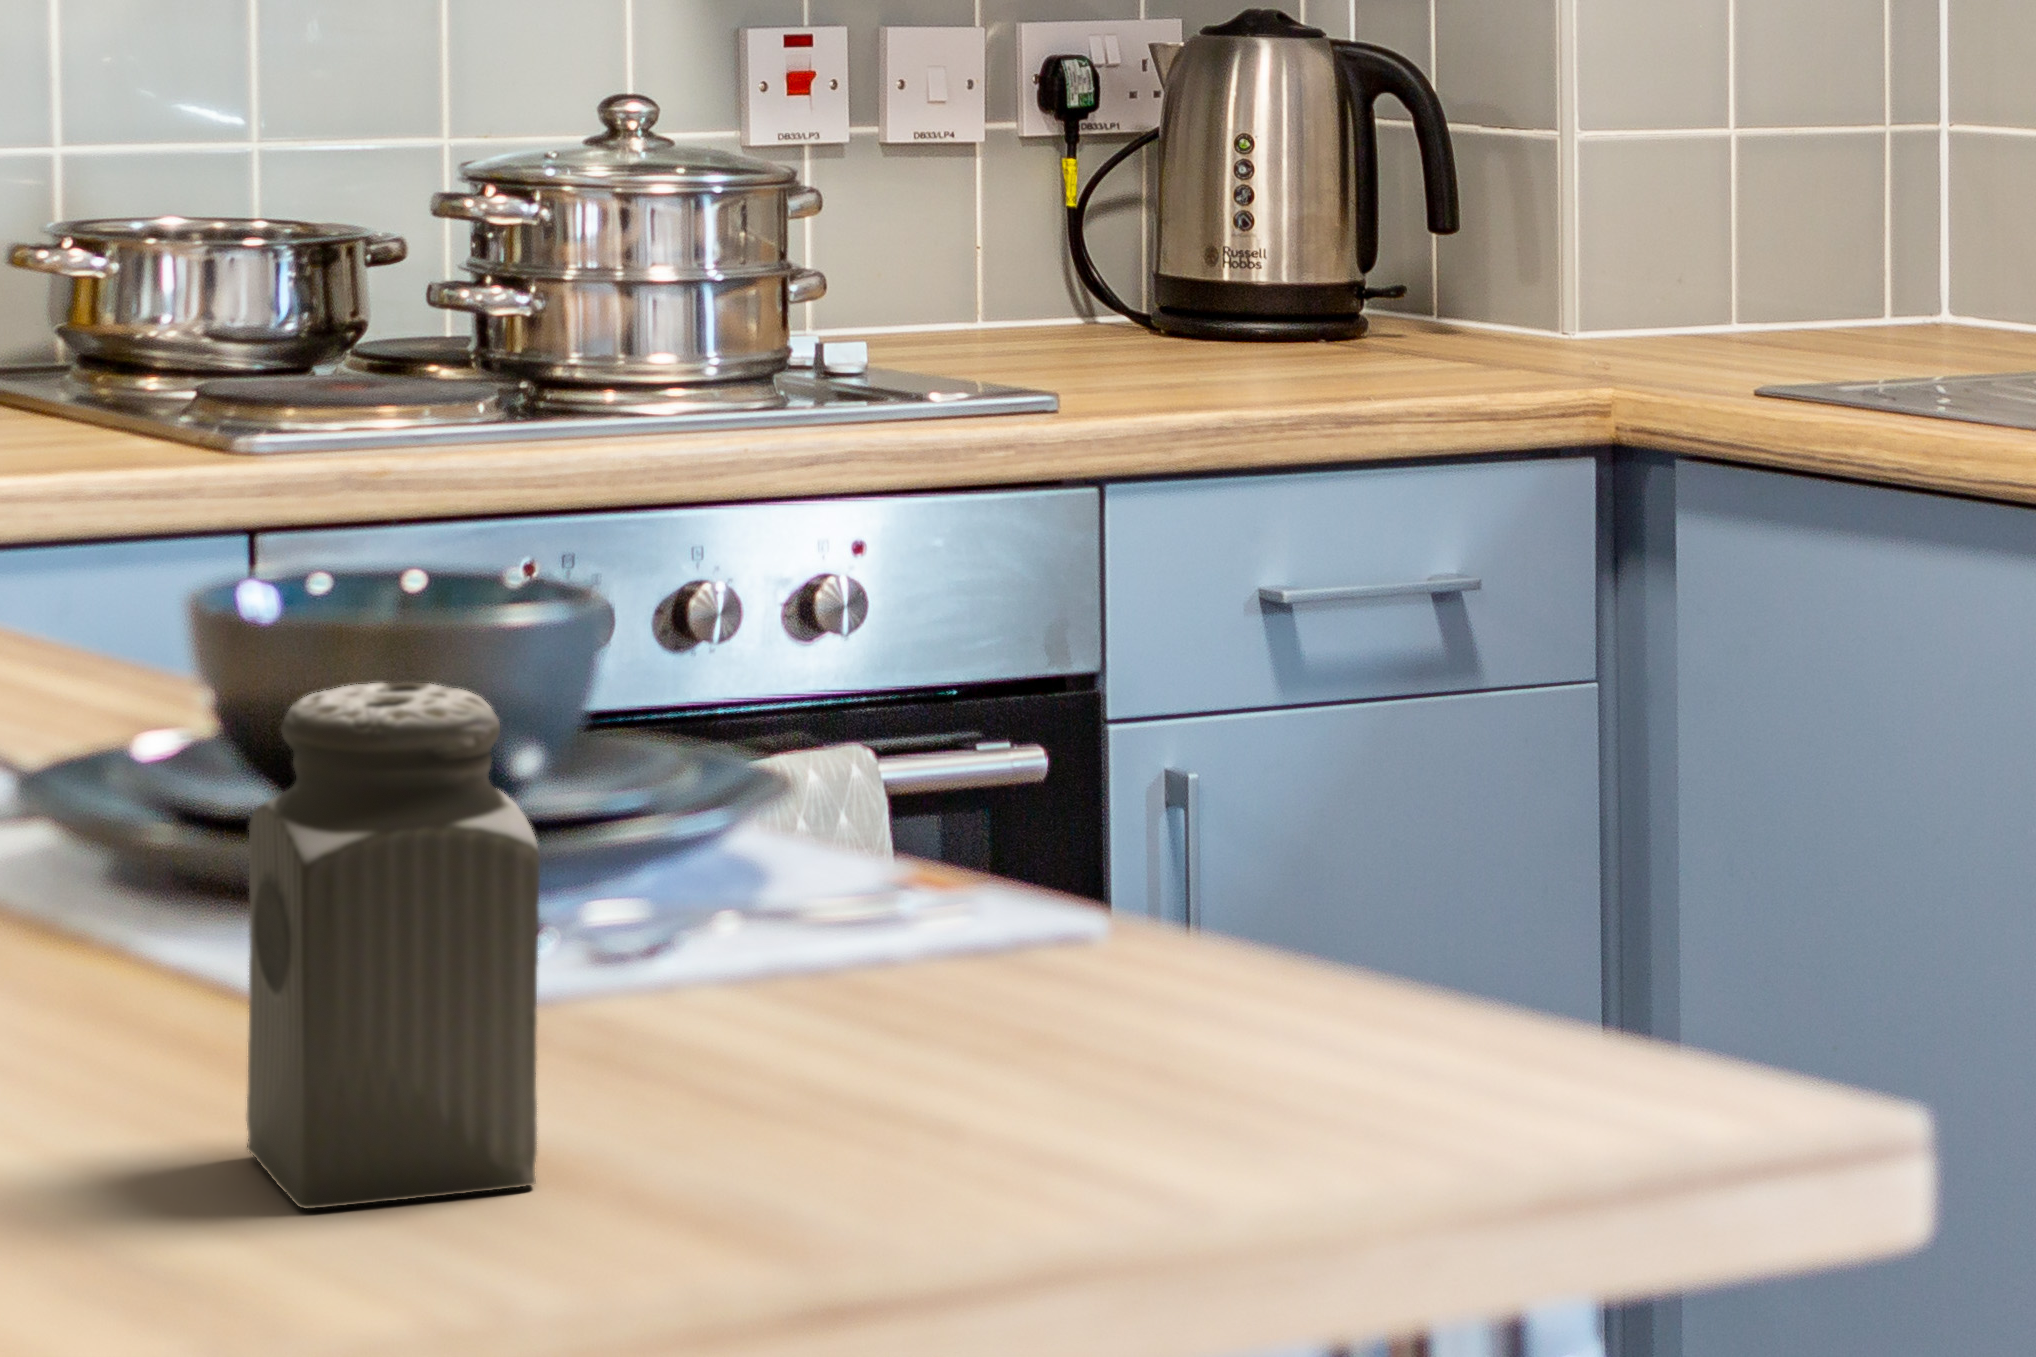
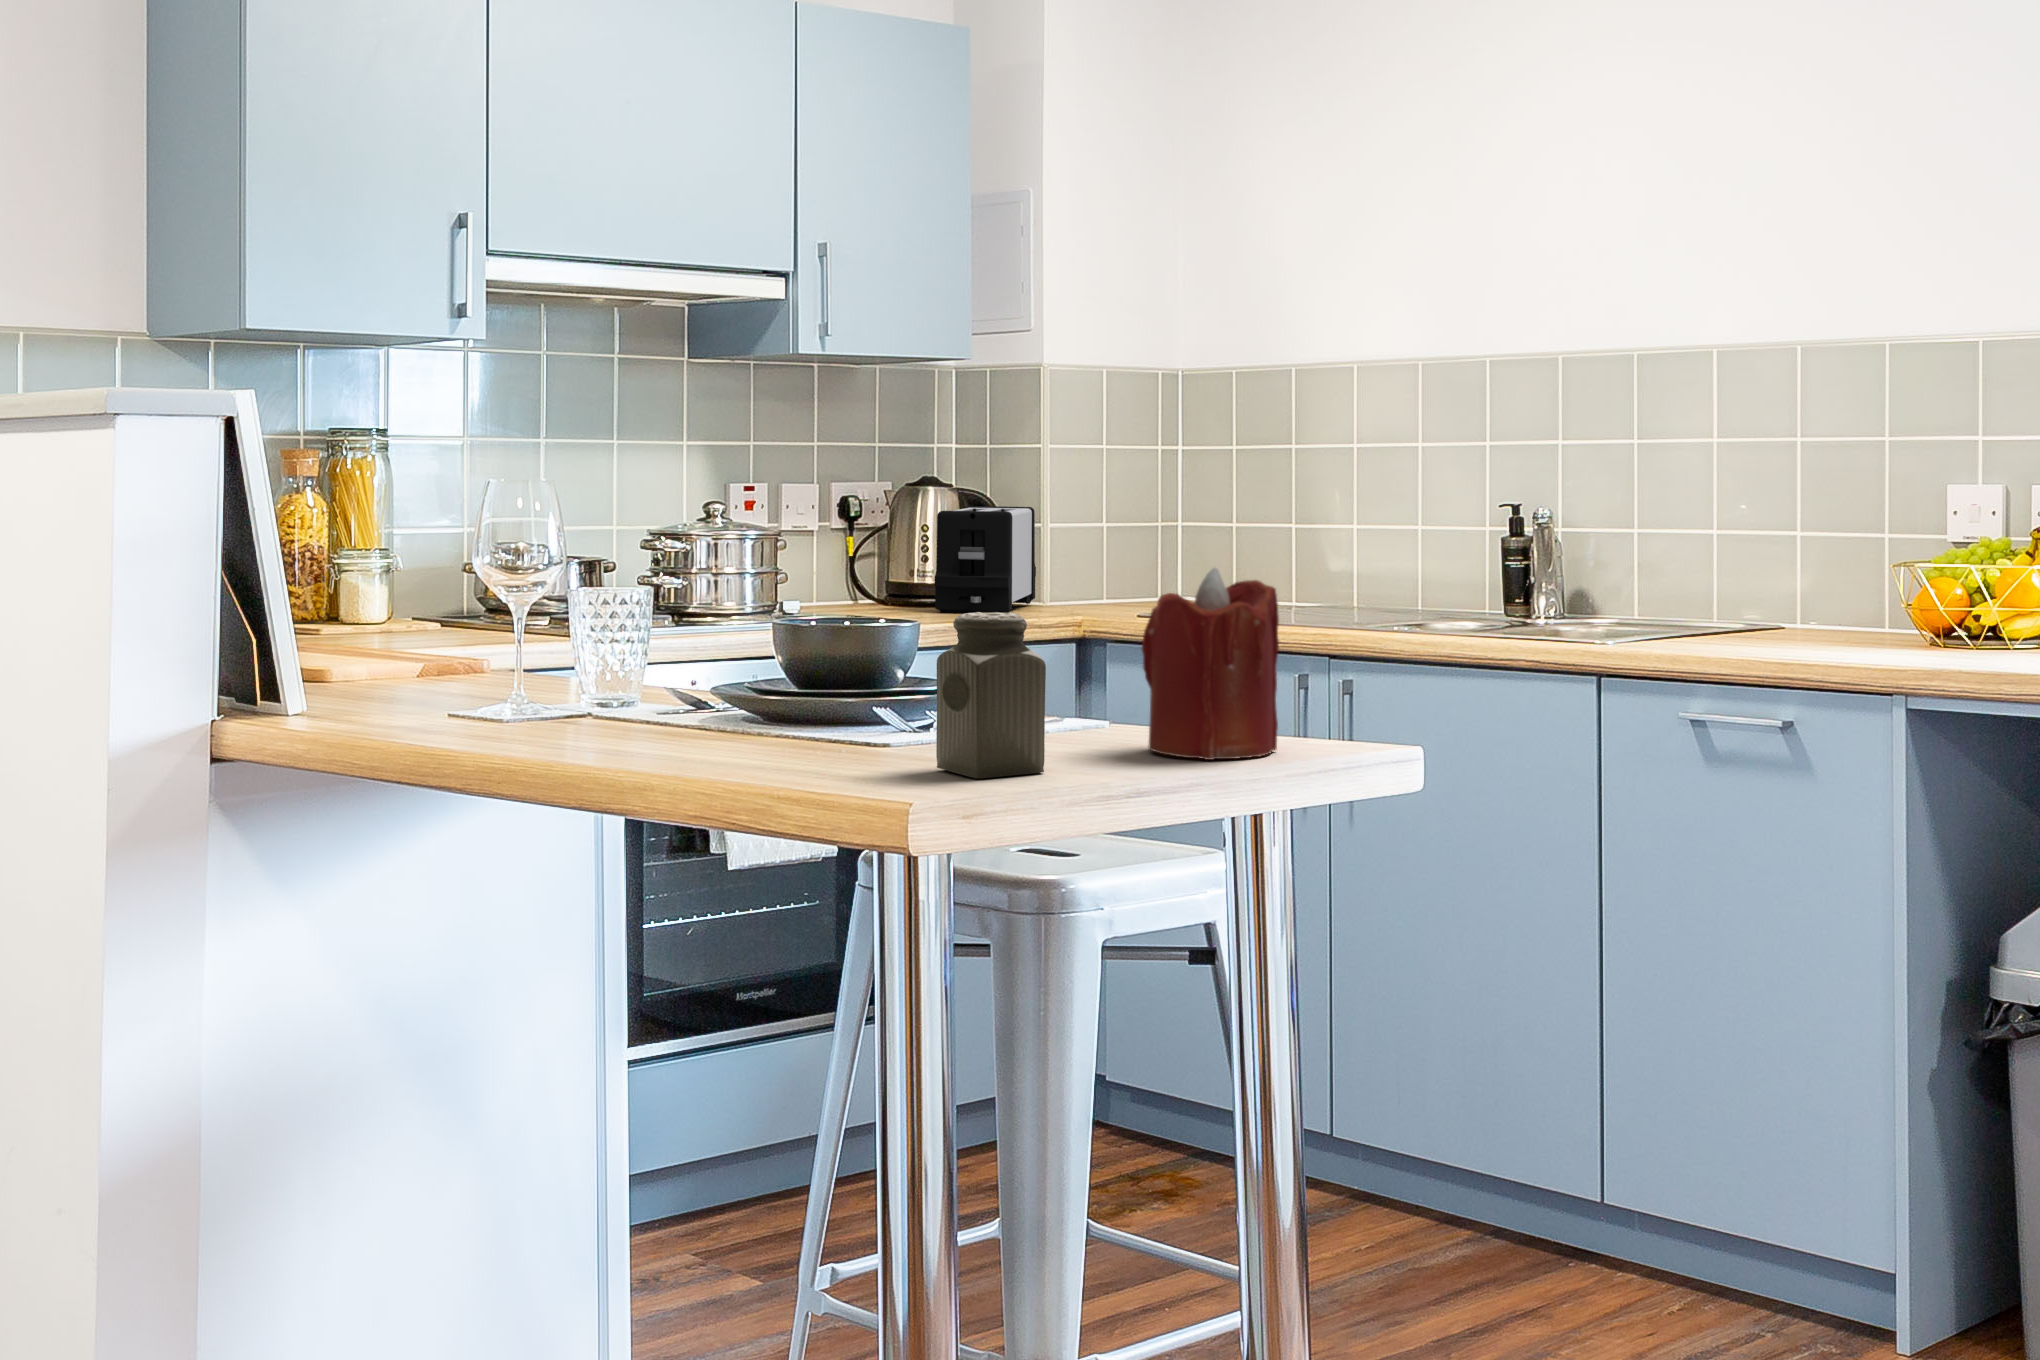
toaster: none [1225,87,1527,385] -> present [935,506,1036,614]
candle: none [937,537,1343,1147] -> present [1142,568,1279,760]

